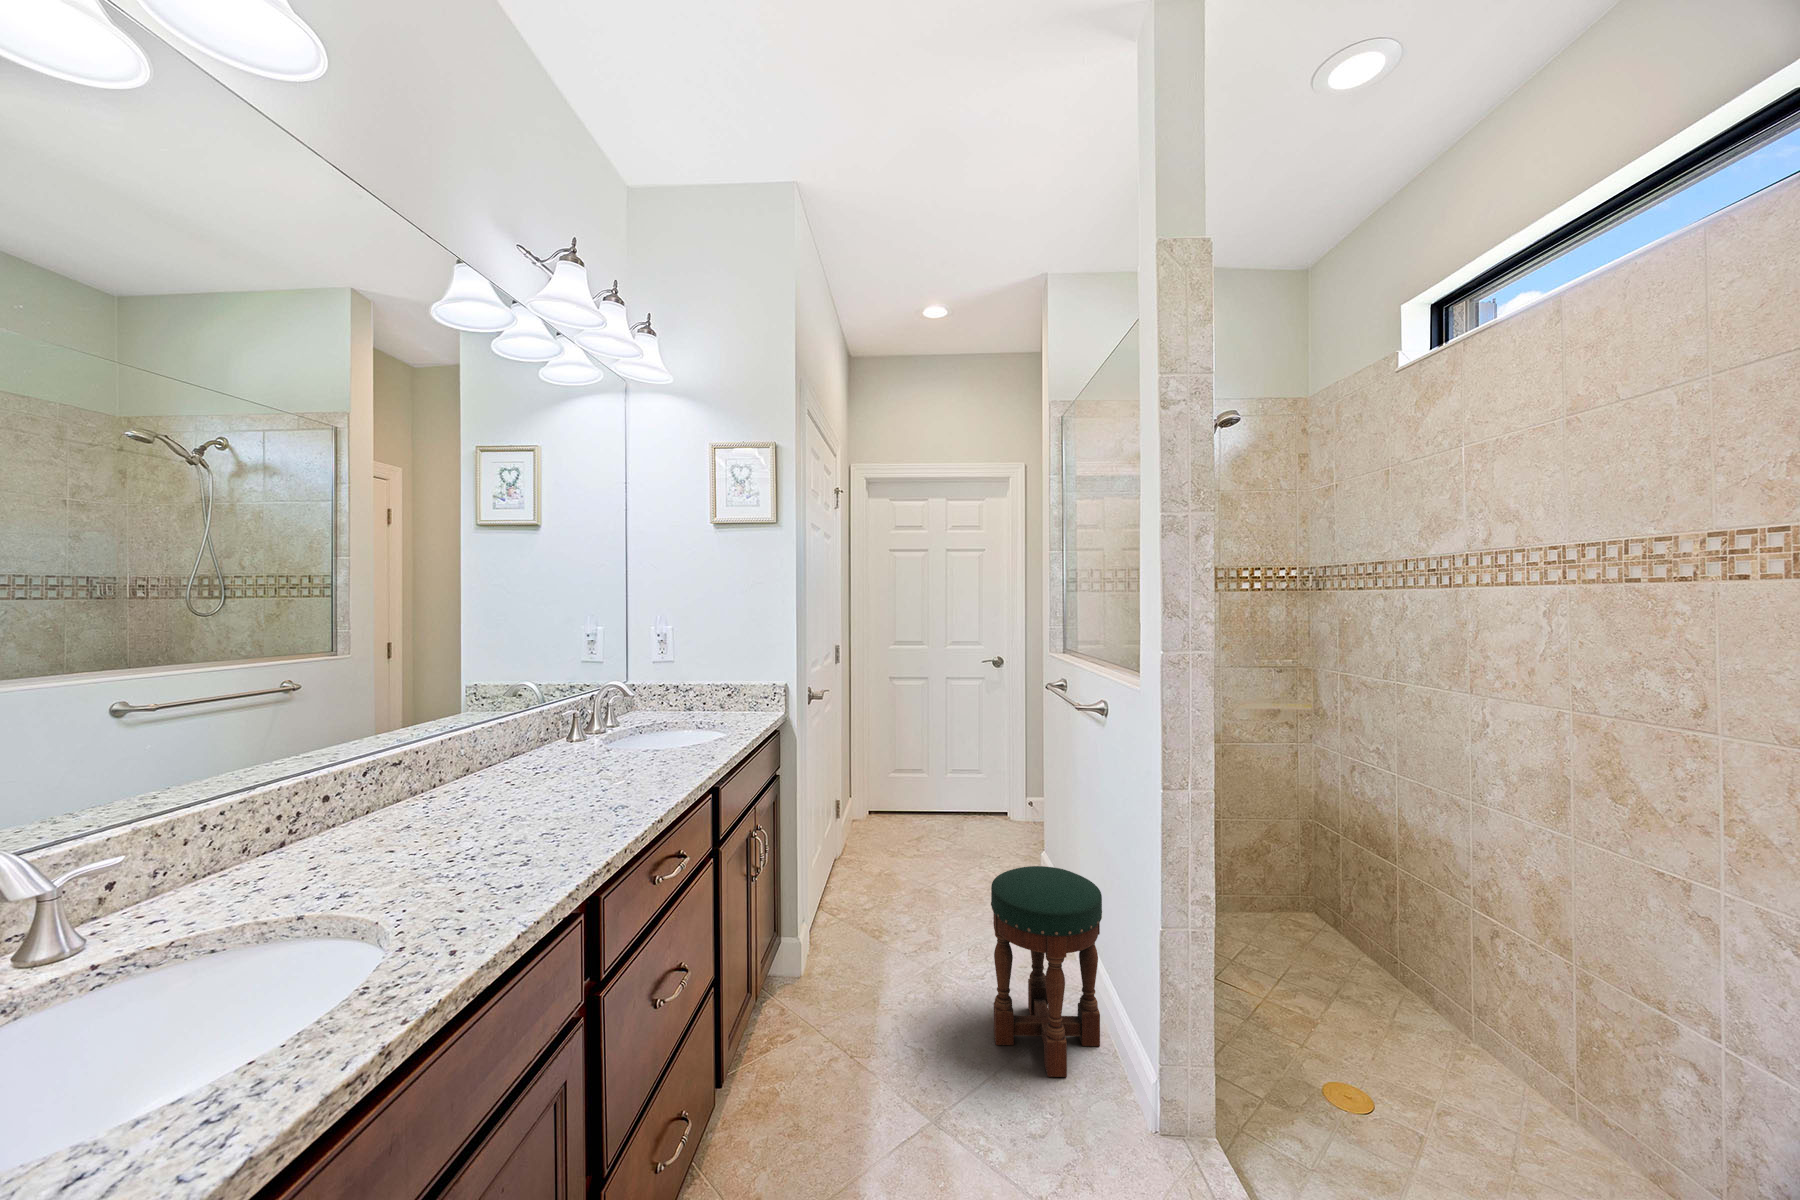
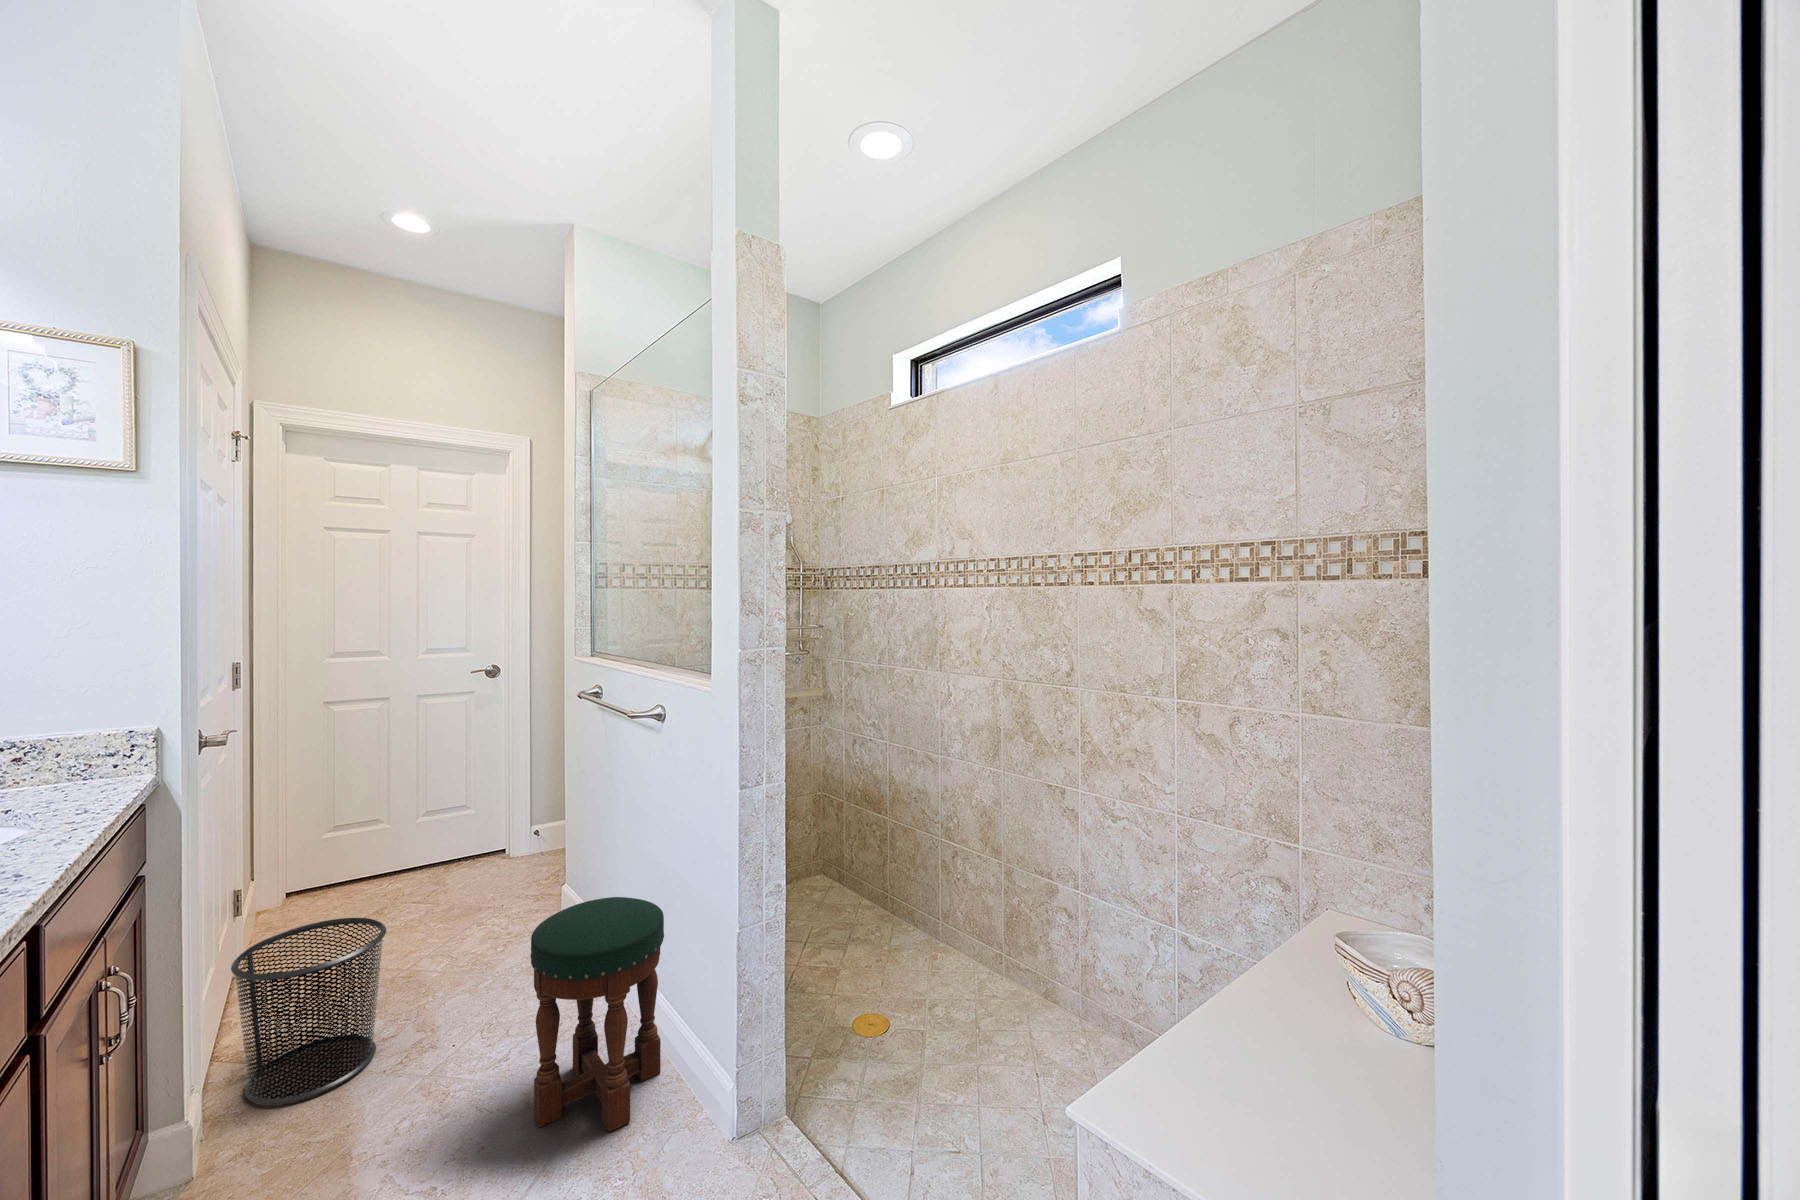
waste bin: none [824,831,908,952] -> present [231,918,386,1105]

